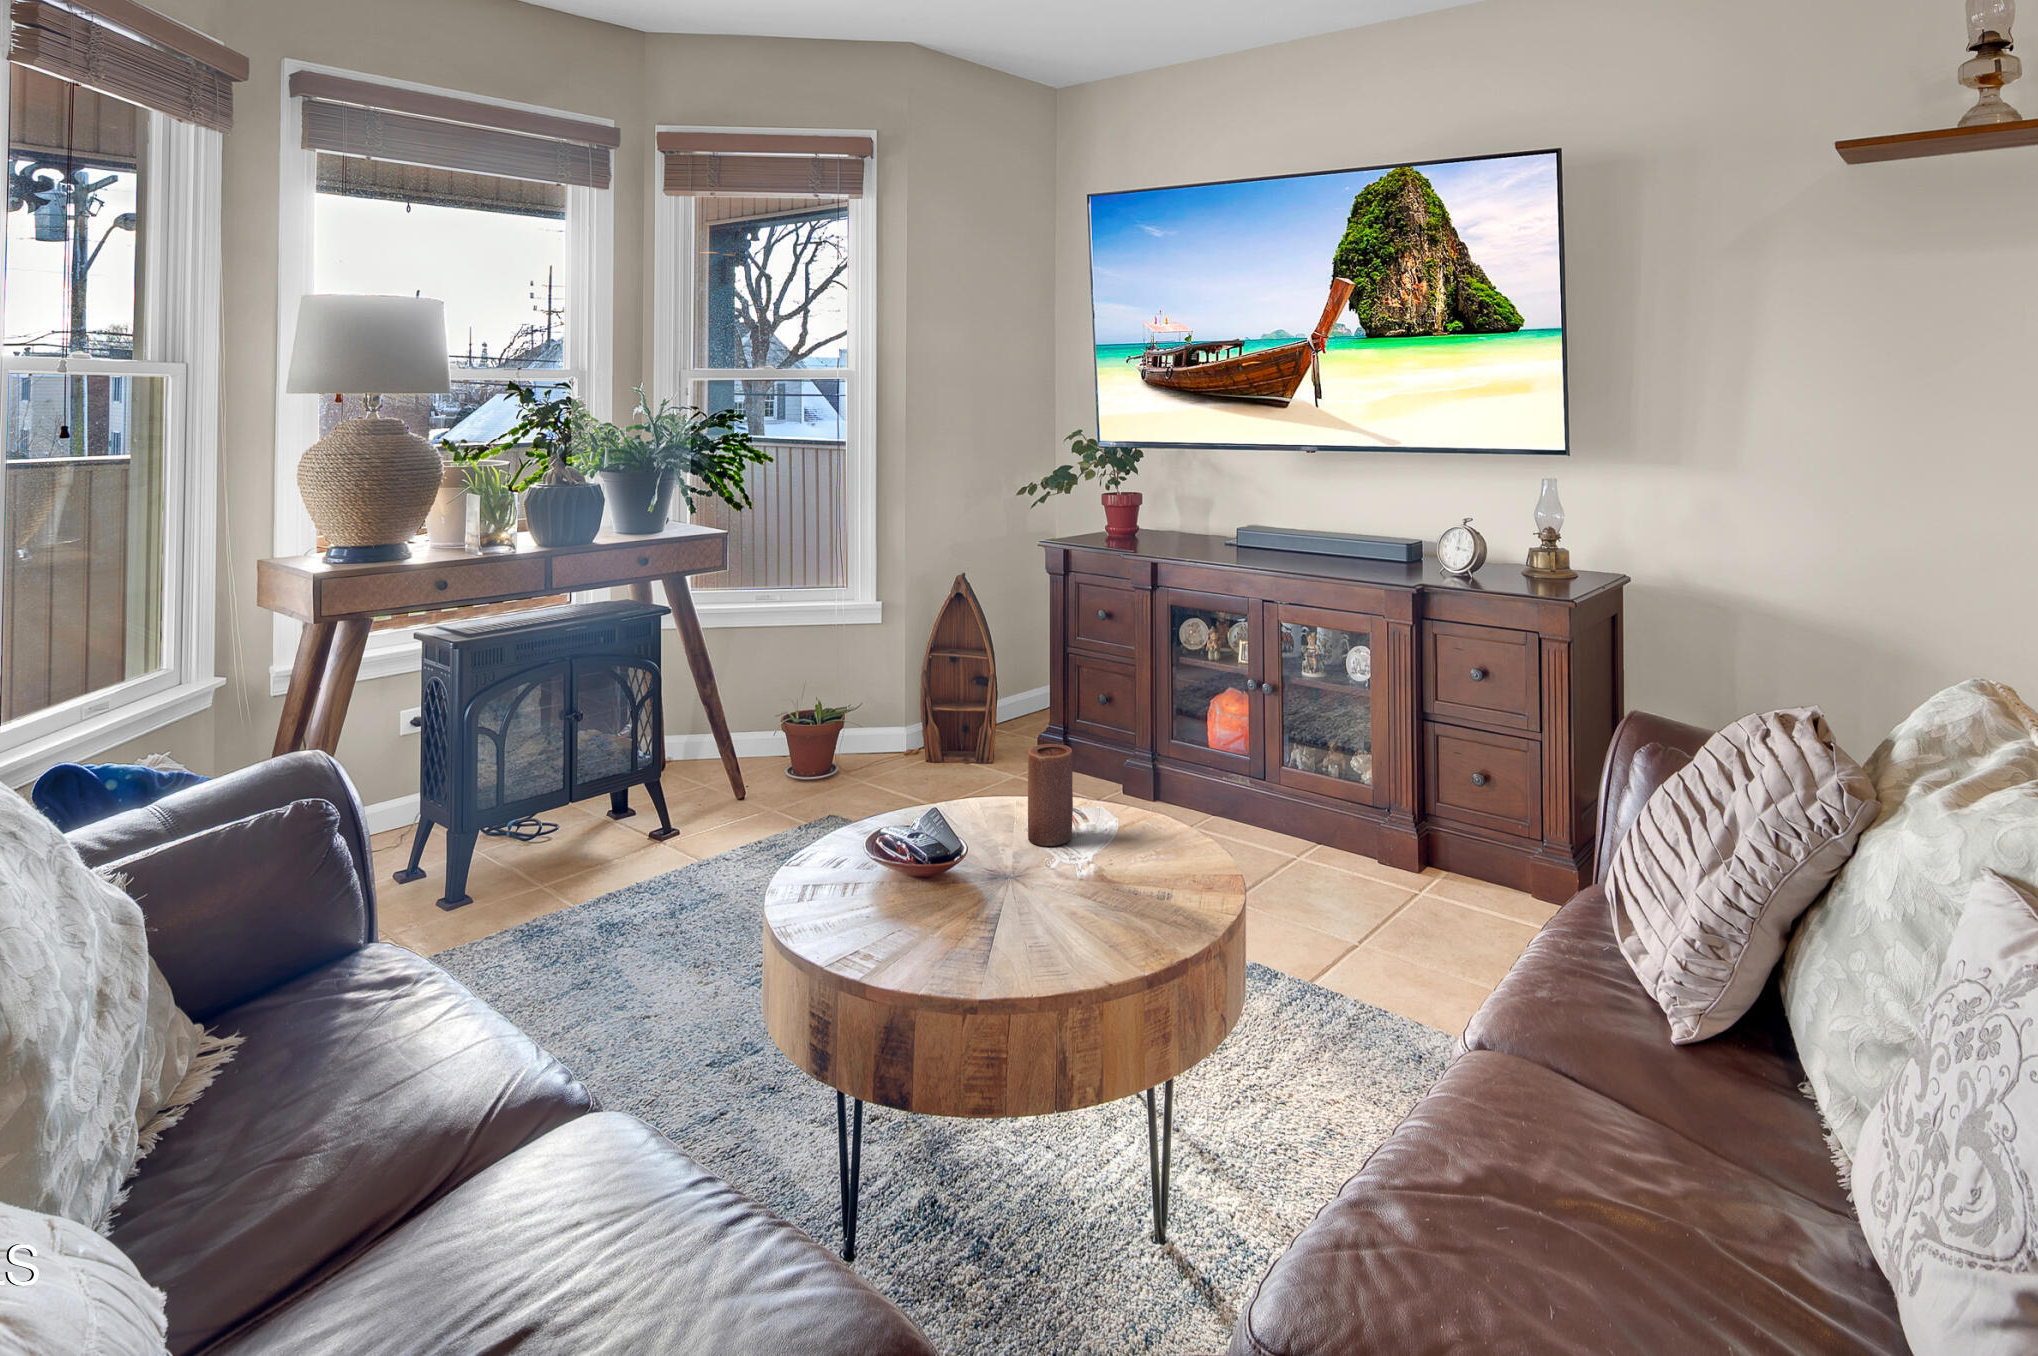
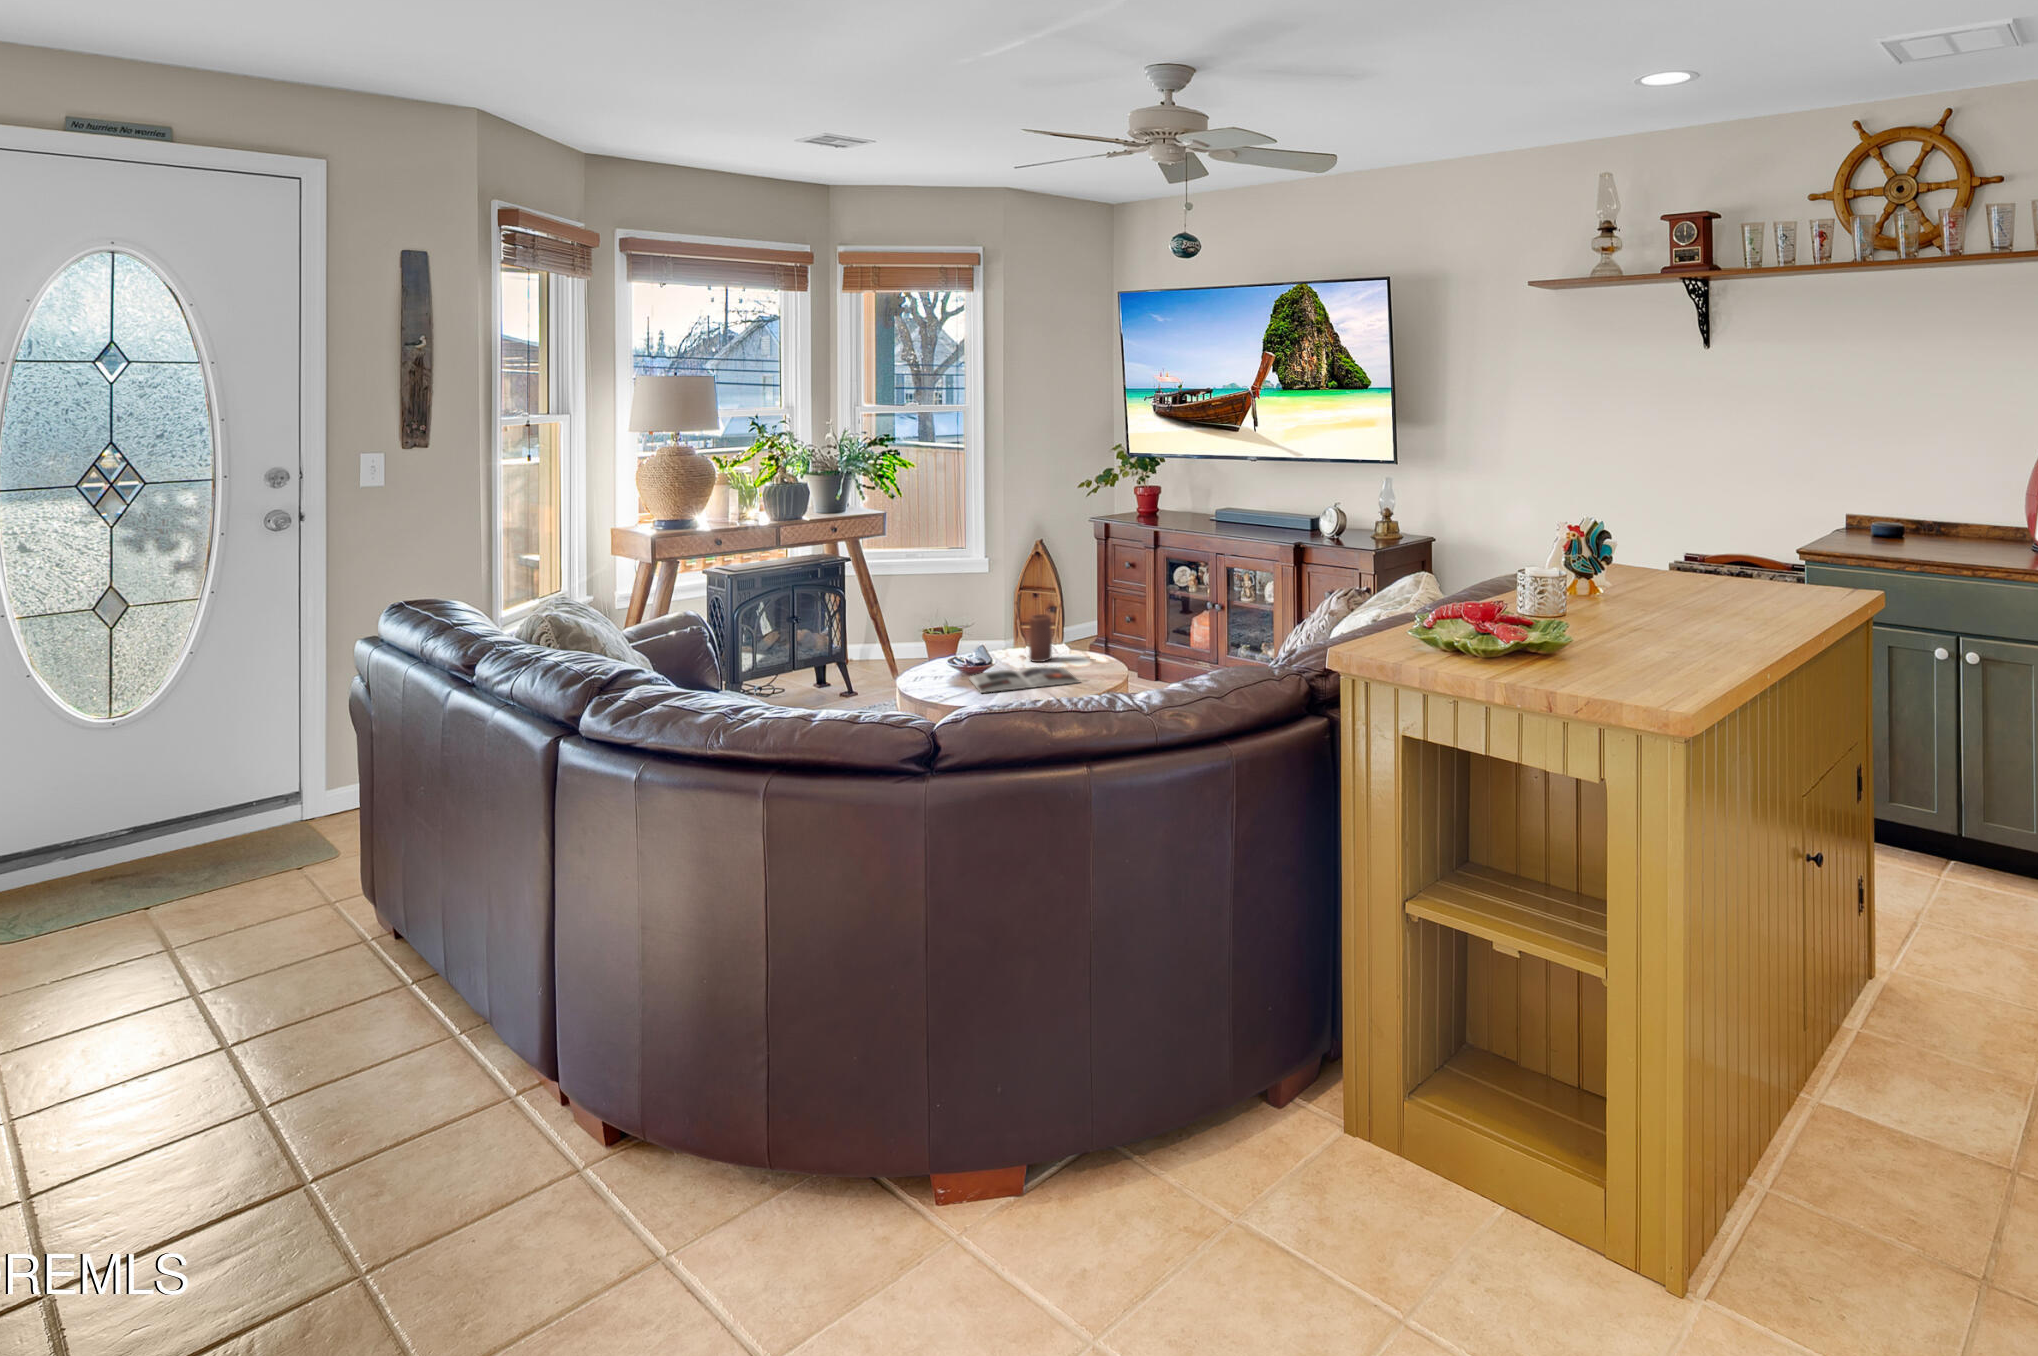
magazine: none [917,865,1170,956] -> present [970,667,1079,693]

